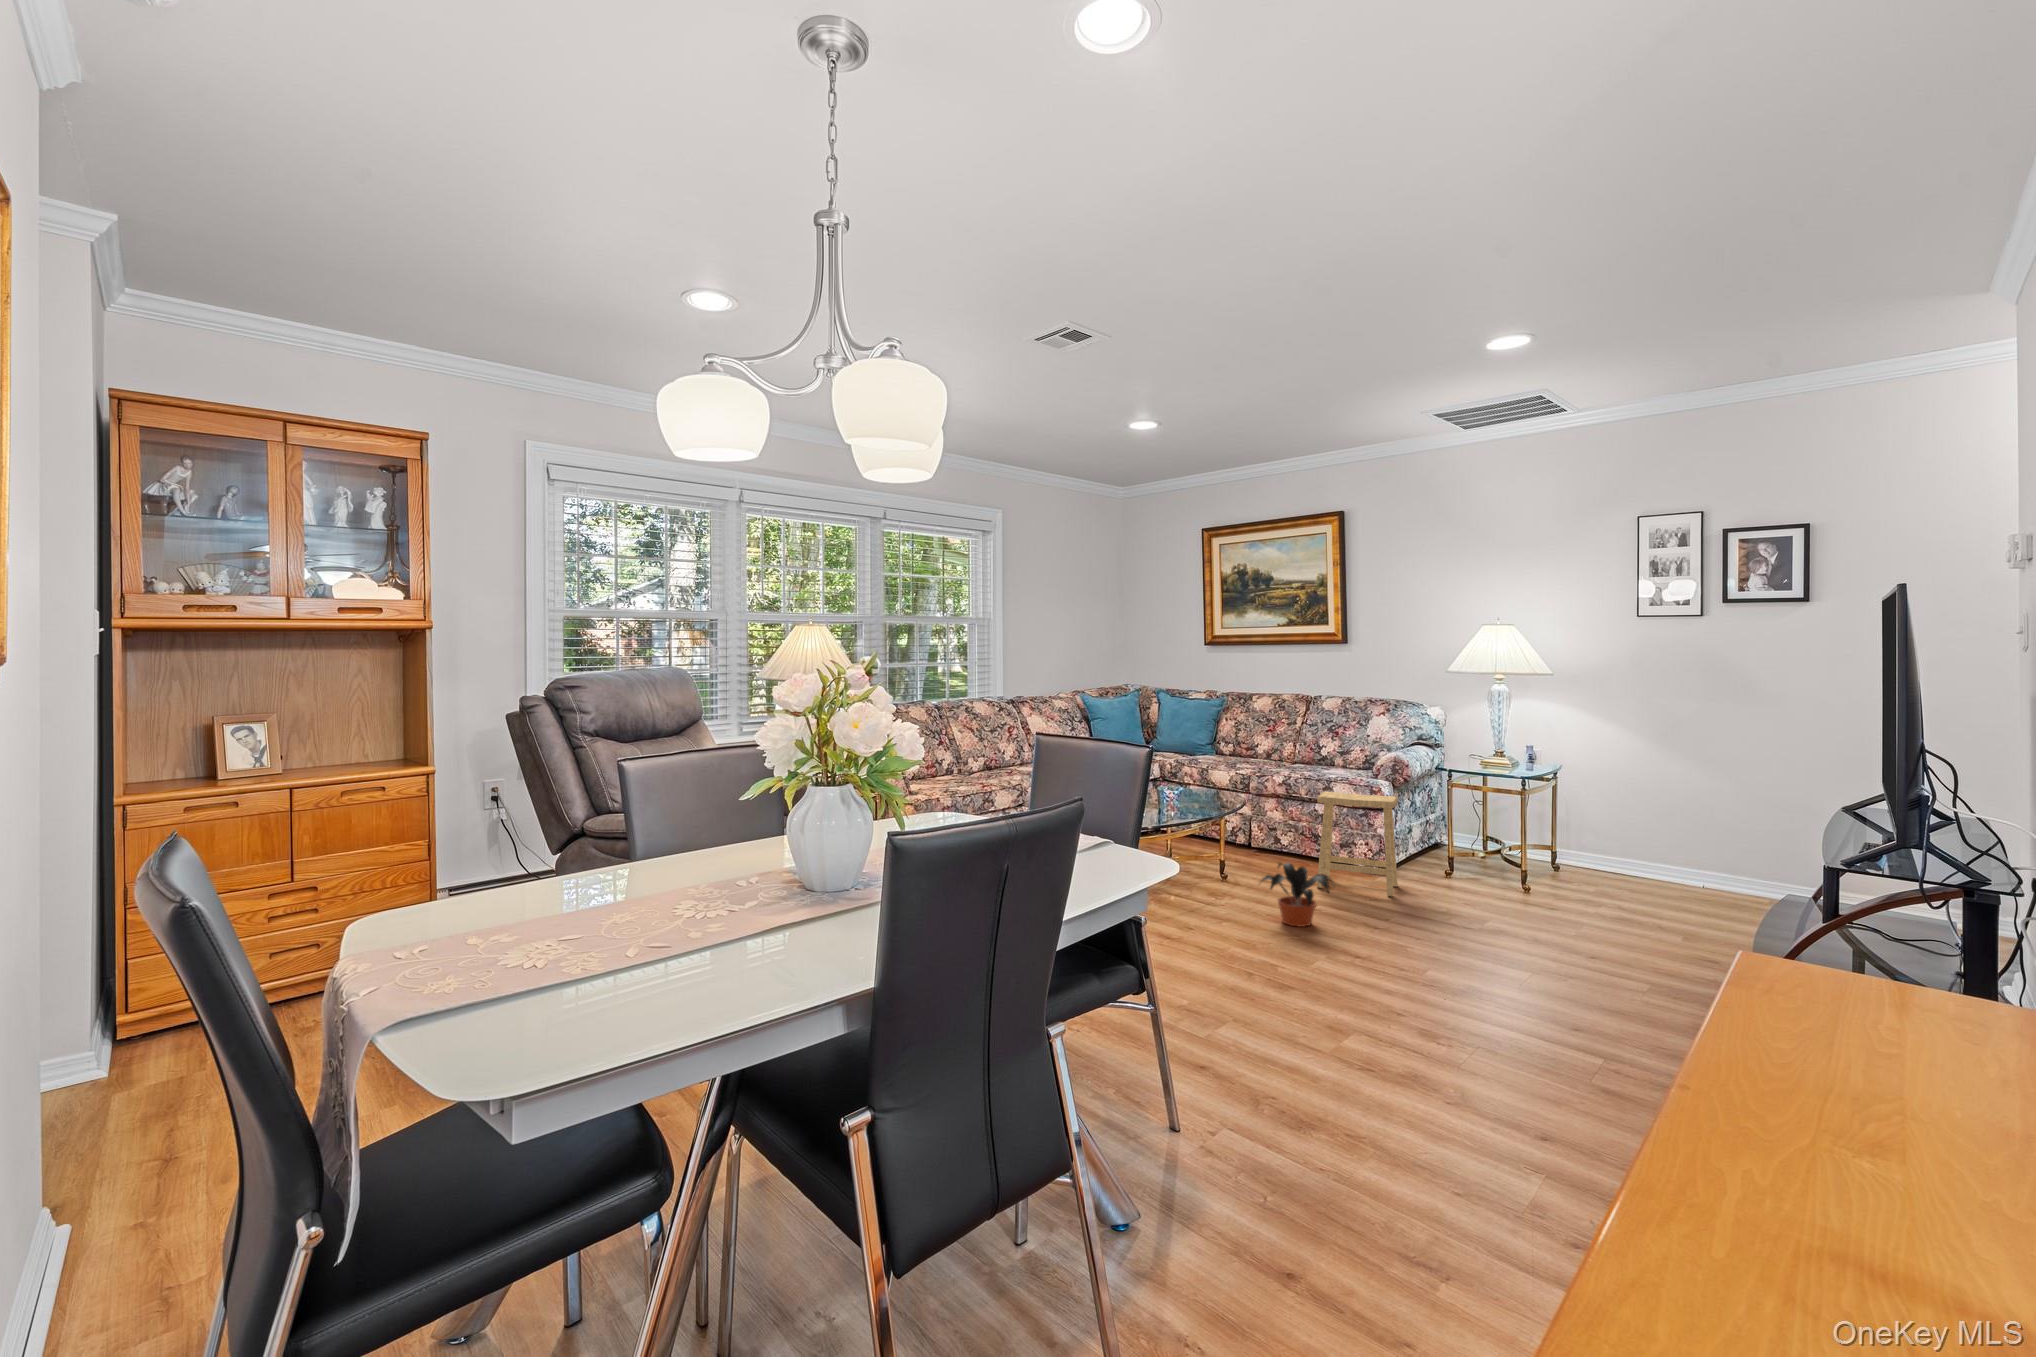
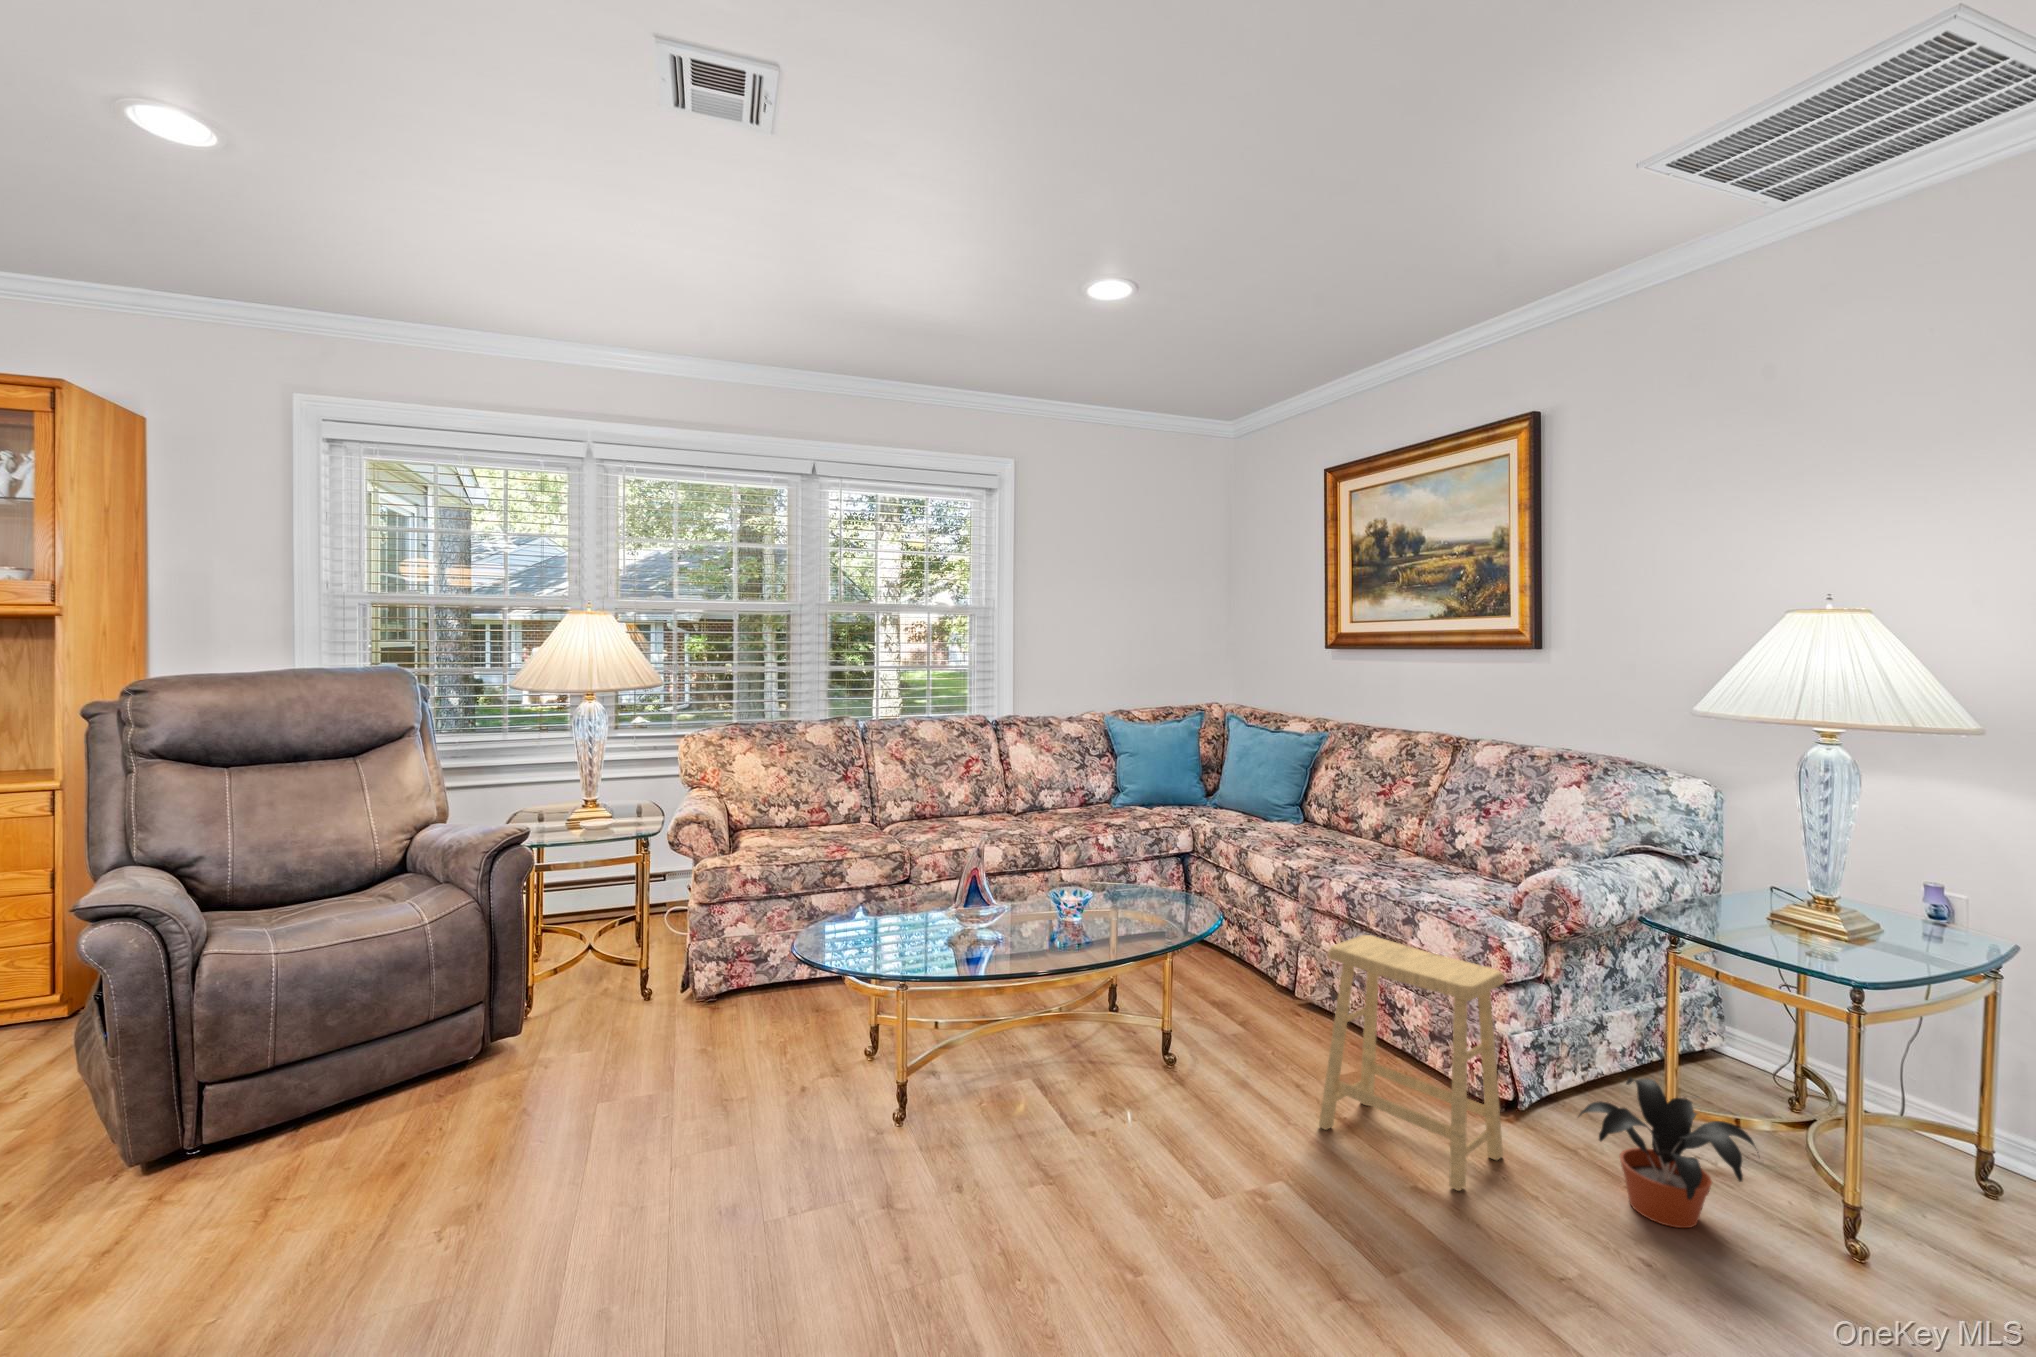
potted plant: present [1260,863,1333,927] -> present [1579,1077,1758,1228]

